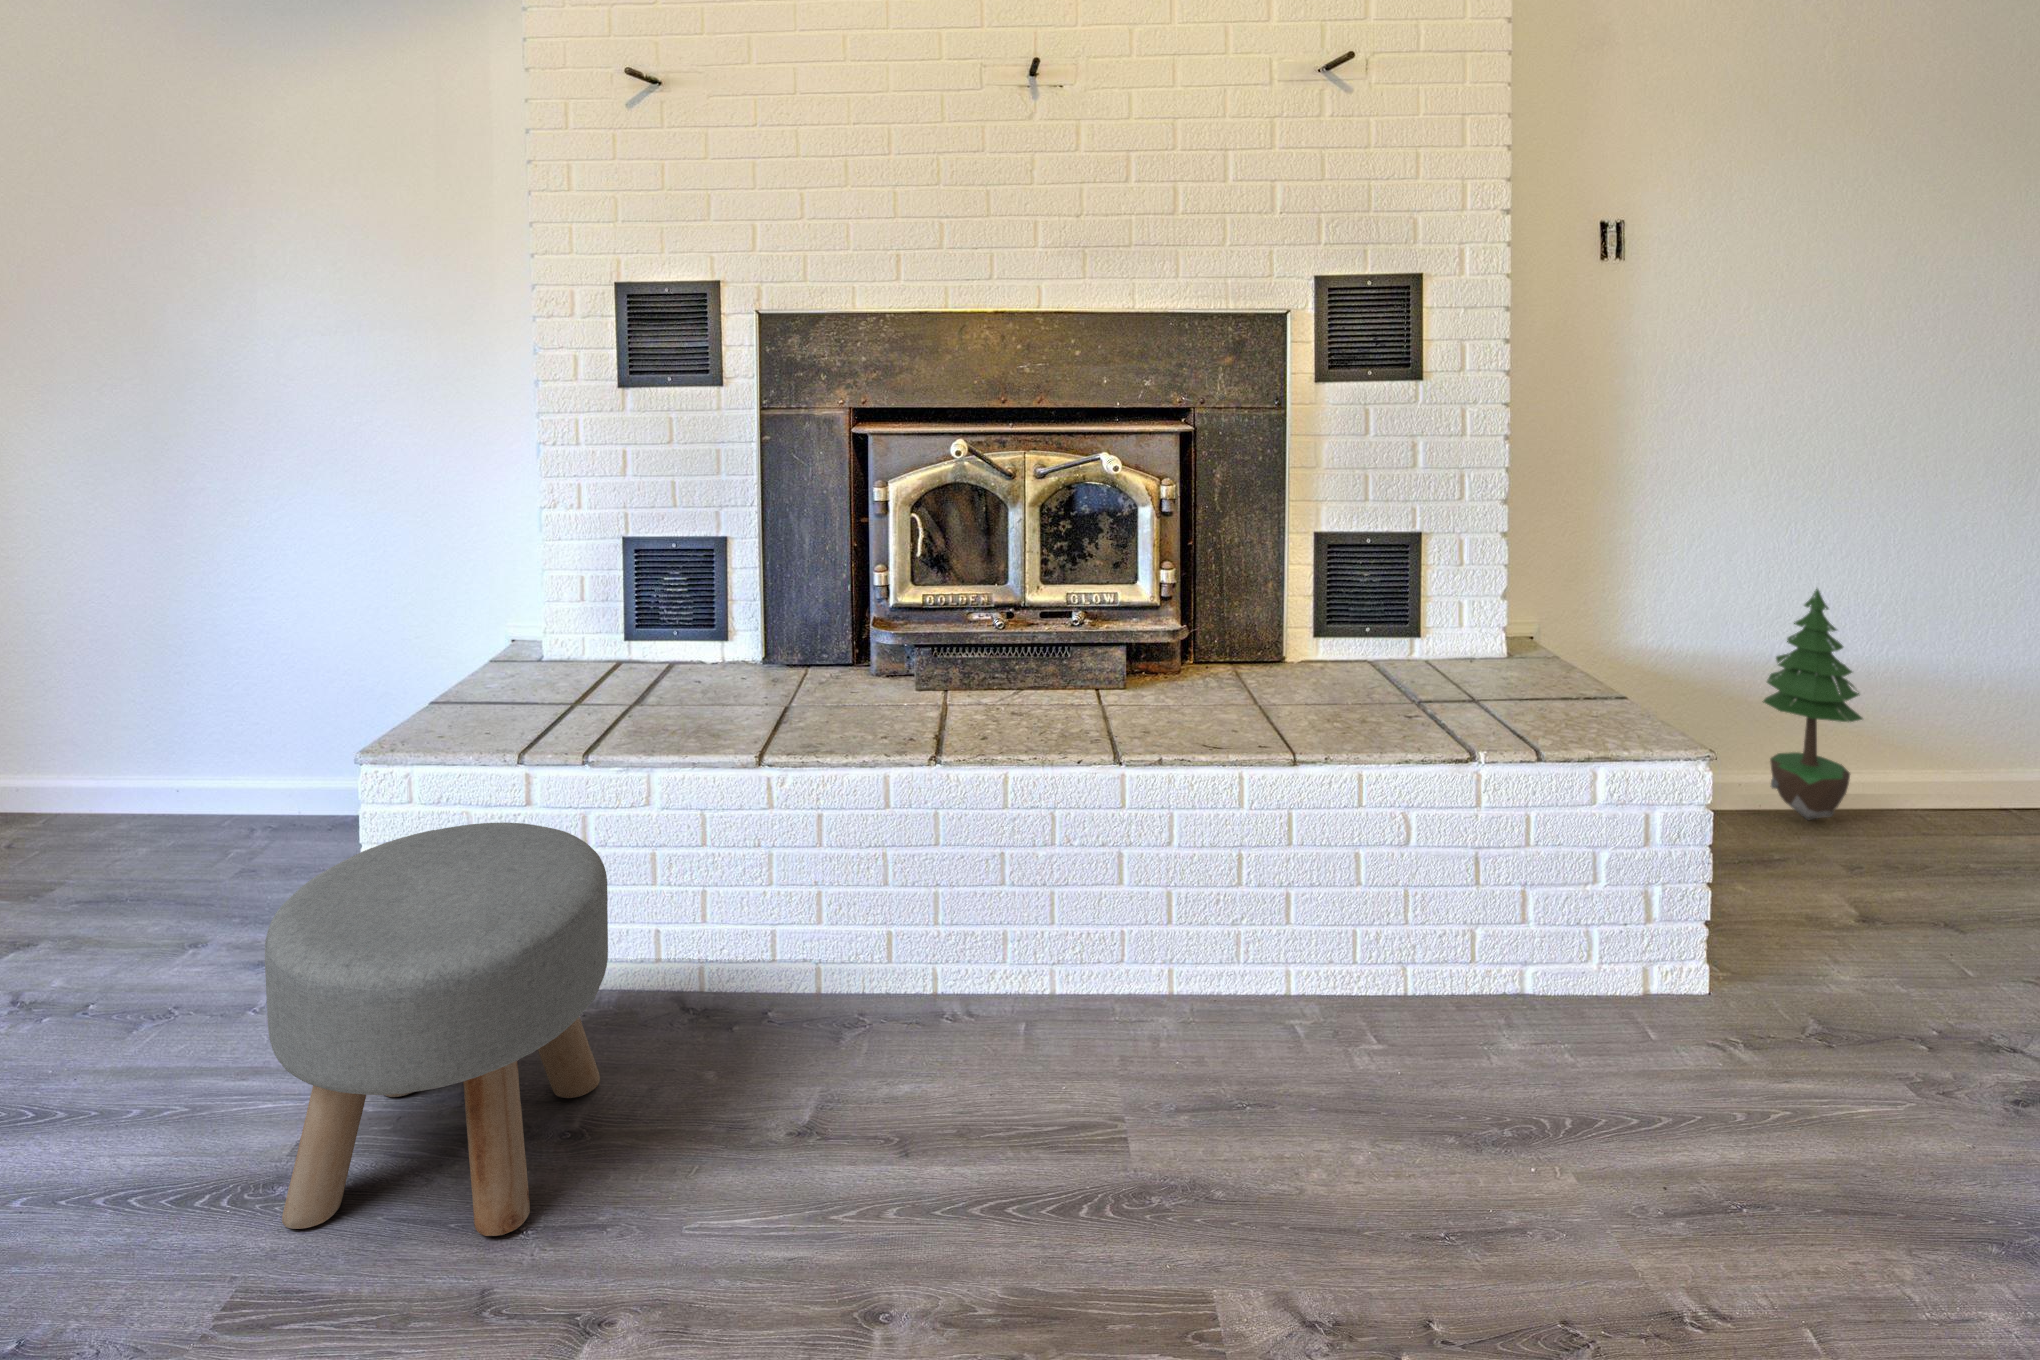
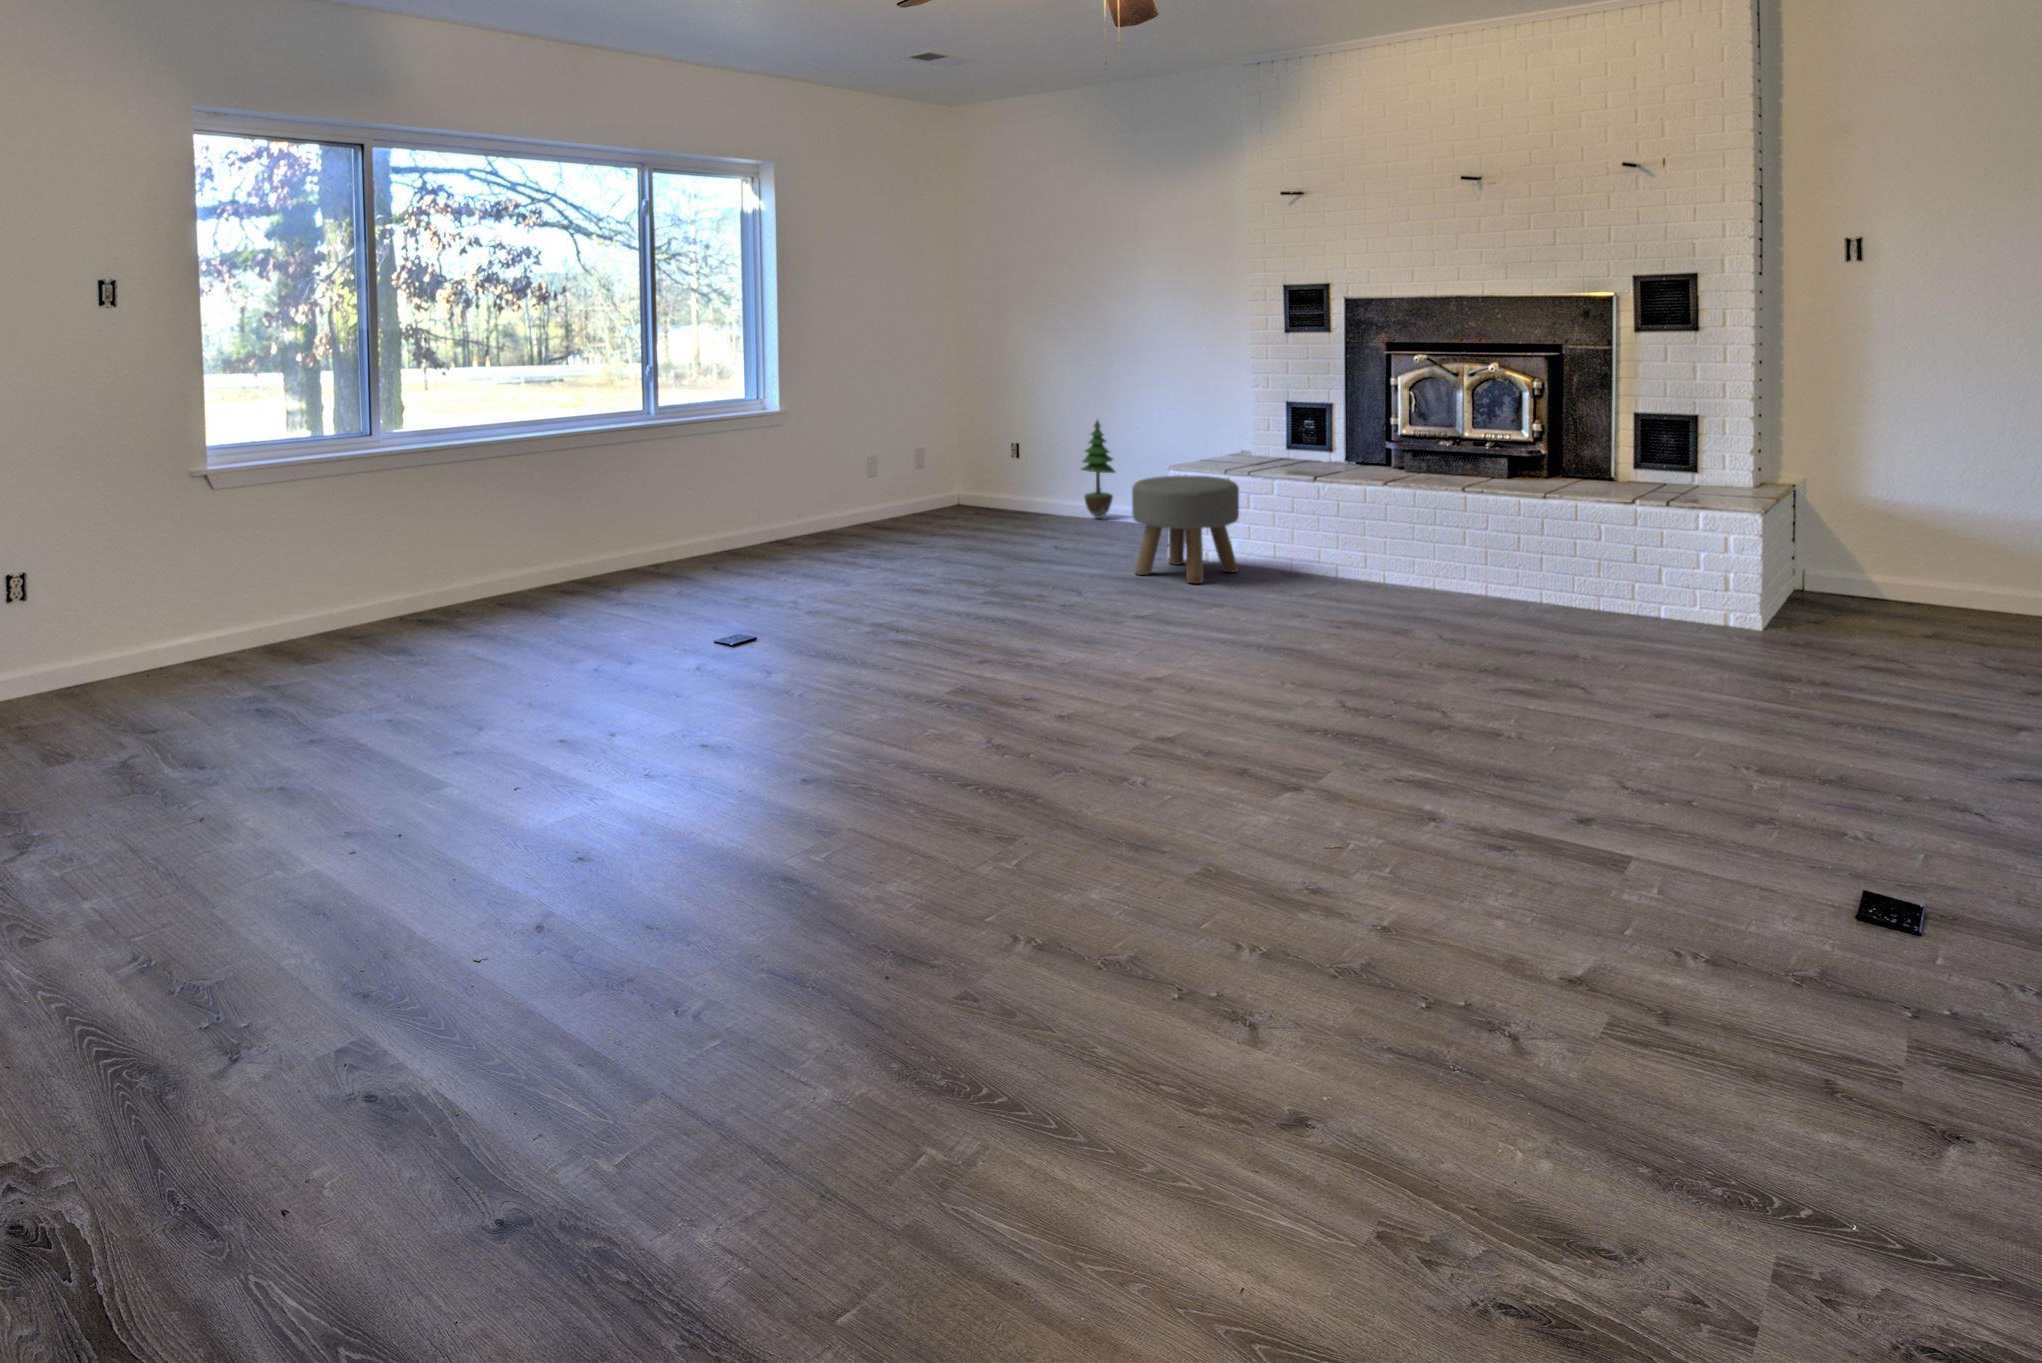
potted tree: present [1763,589,1862,820] -> present [1082,420,1115,518]

